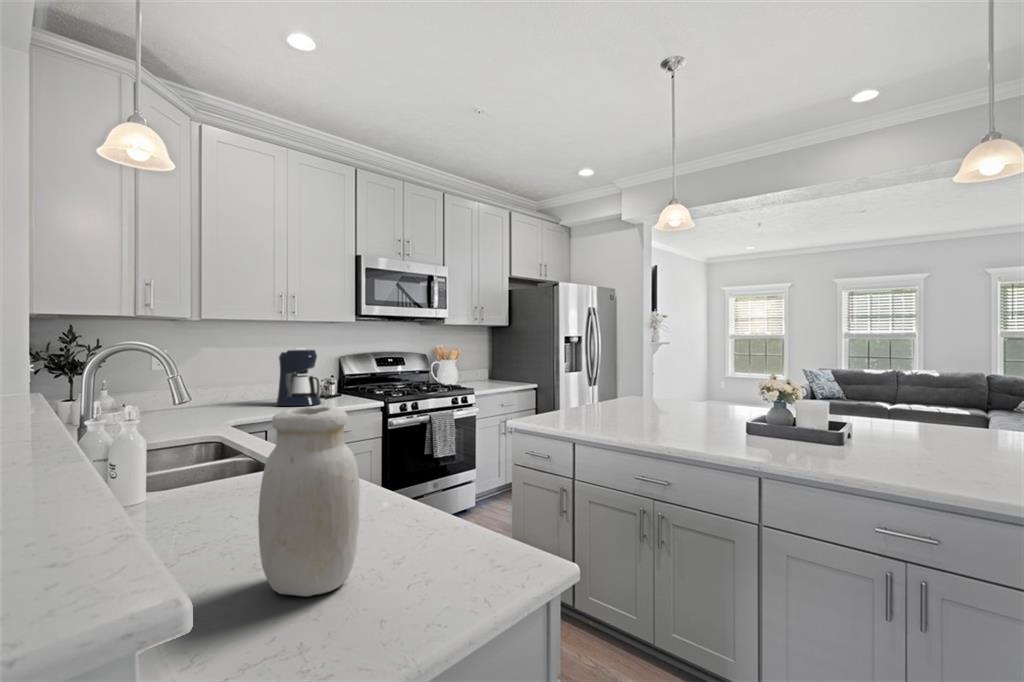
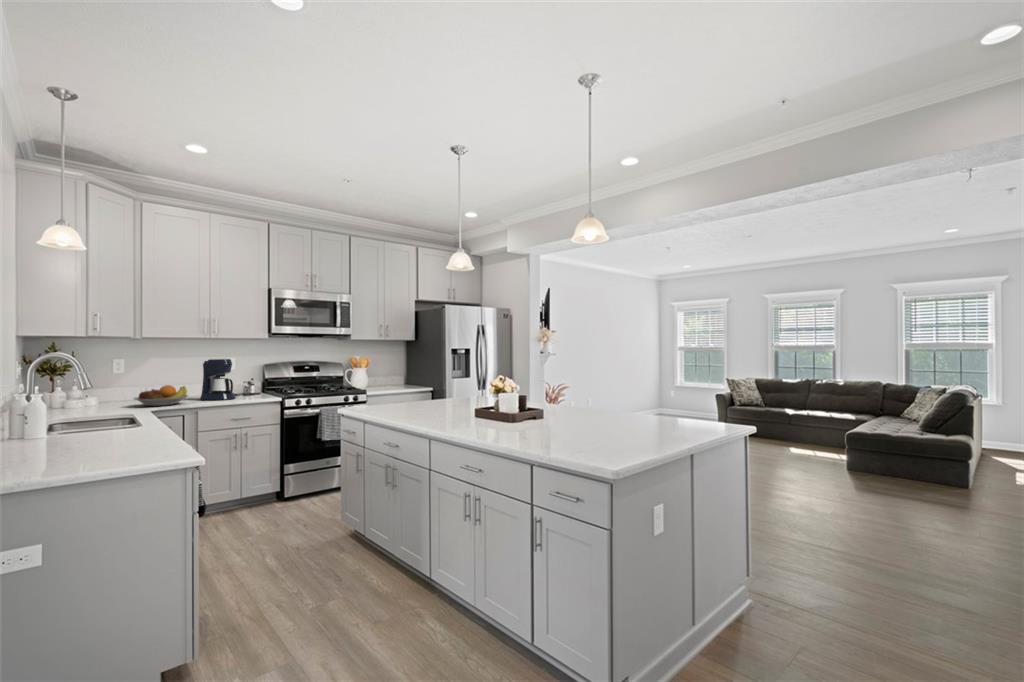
fruit bowl: none [196,388,271,418] -> present [134,385,188,406]
jar: present [258,407,360,596] -> none [48,380,101,459]

